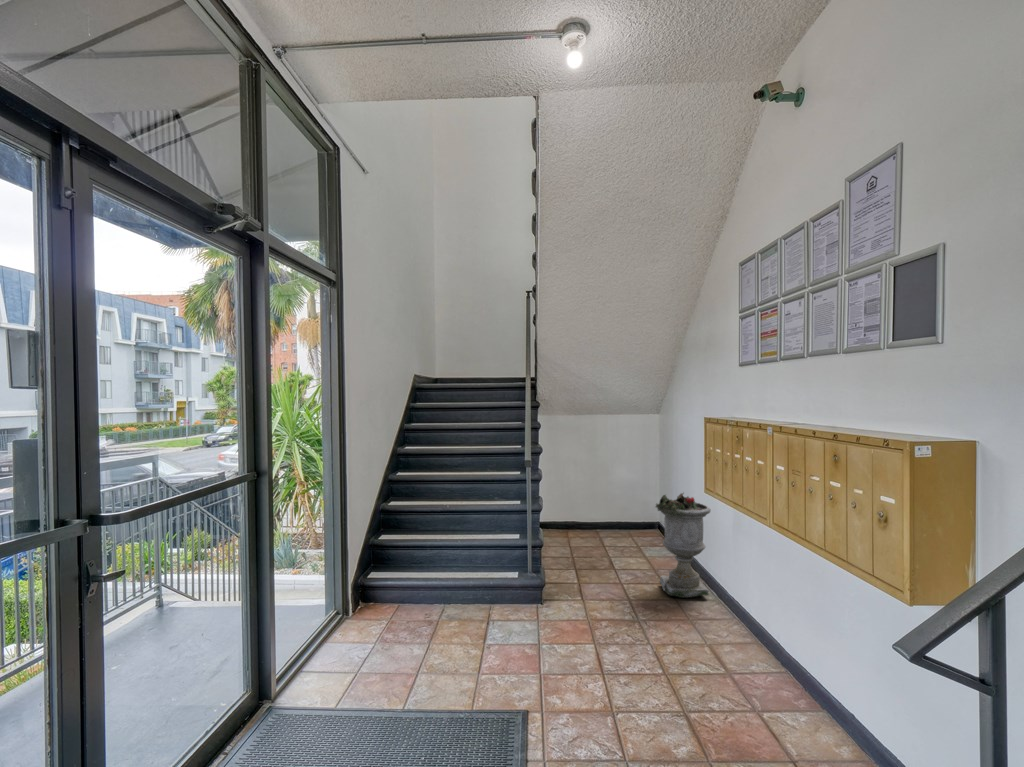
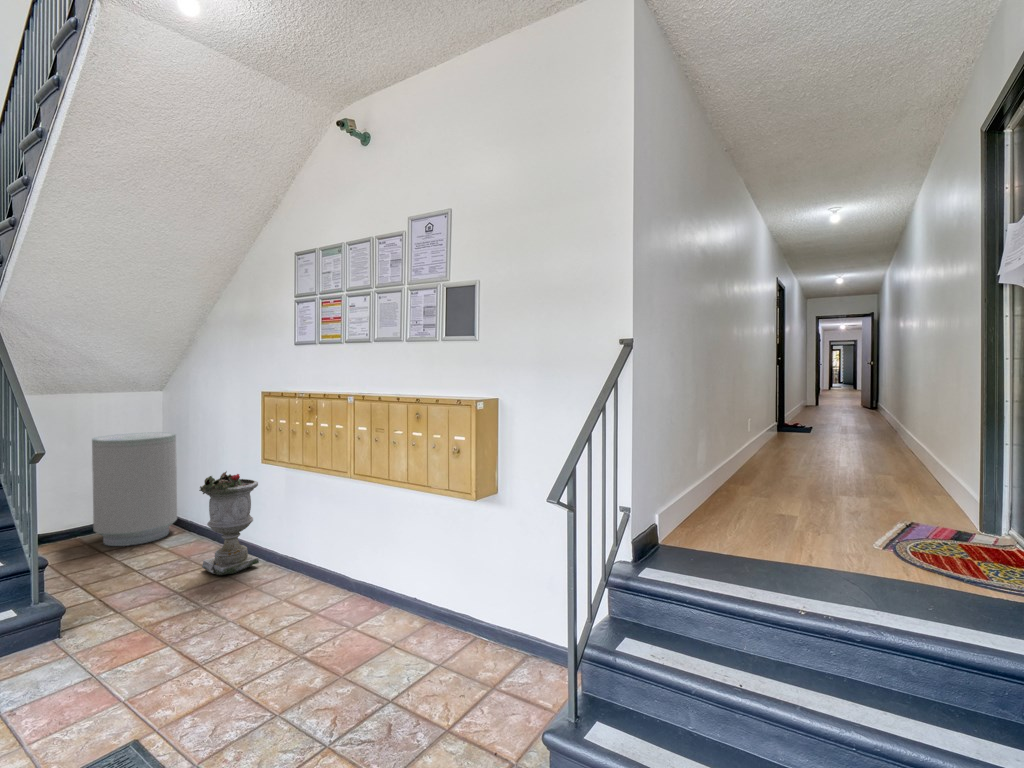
trash can: none [603,447,665,546] -> present [92,432,177,546]

